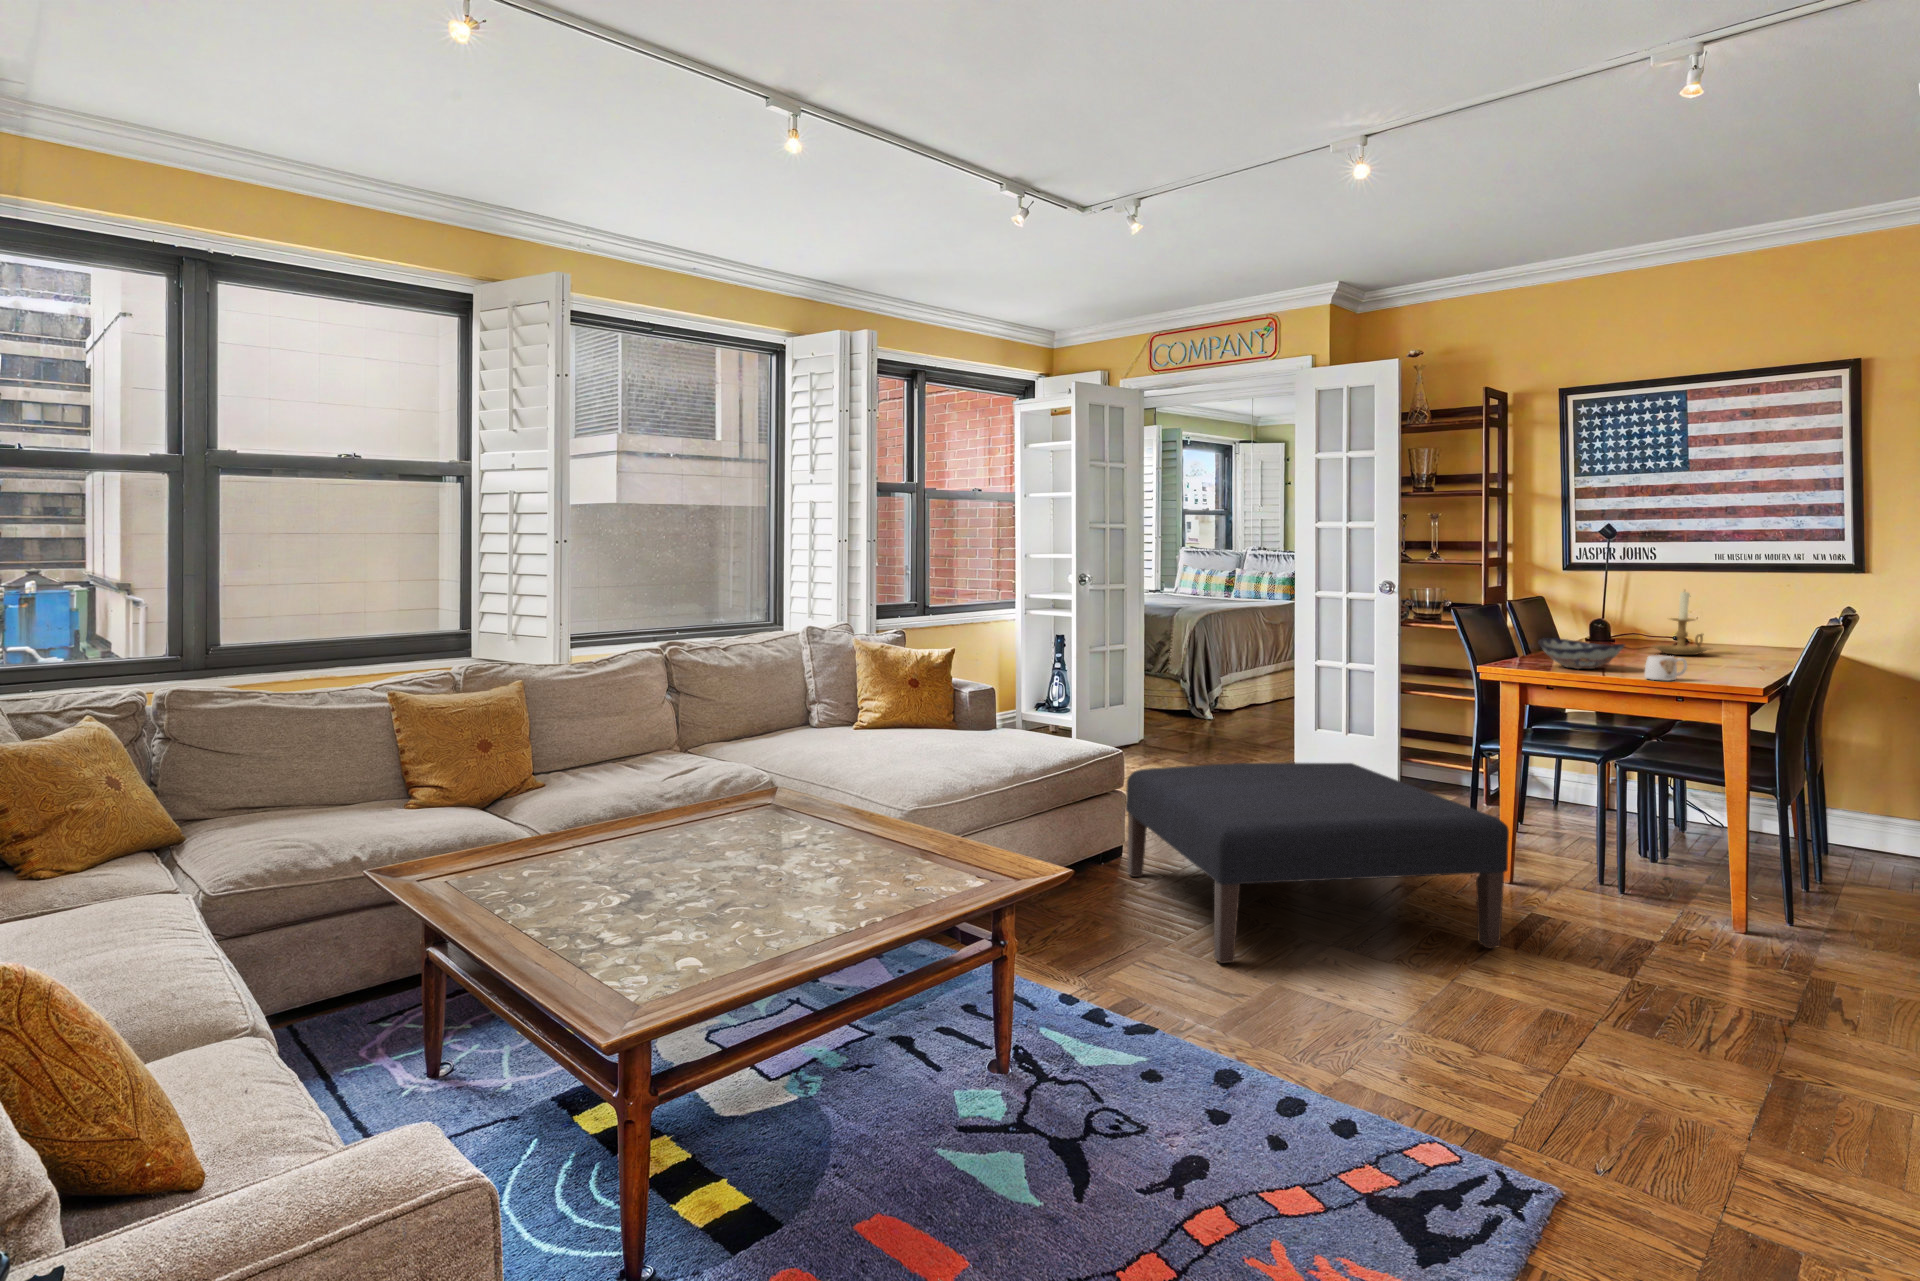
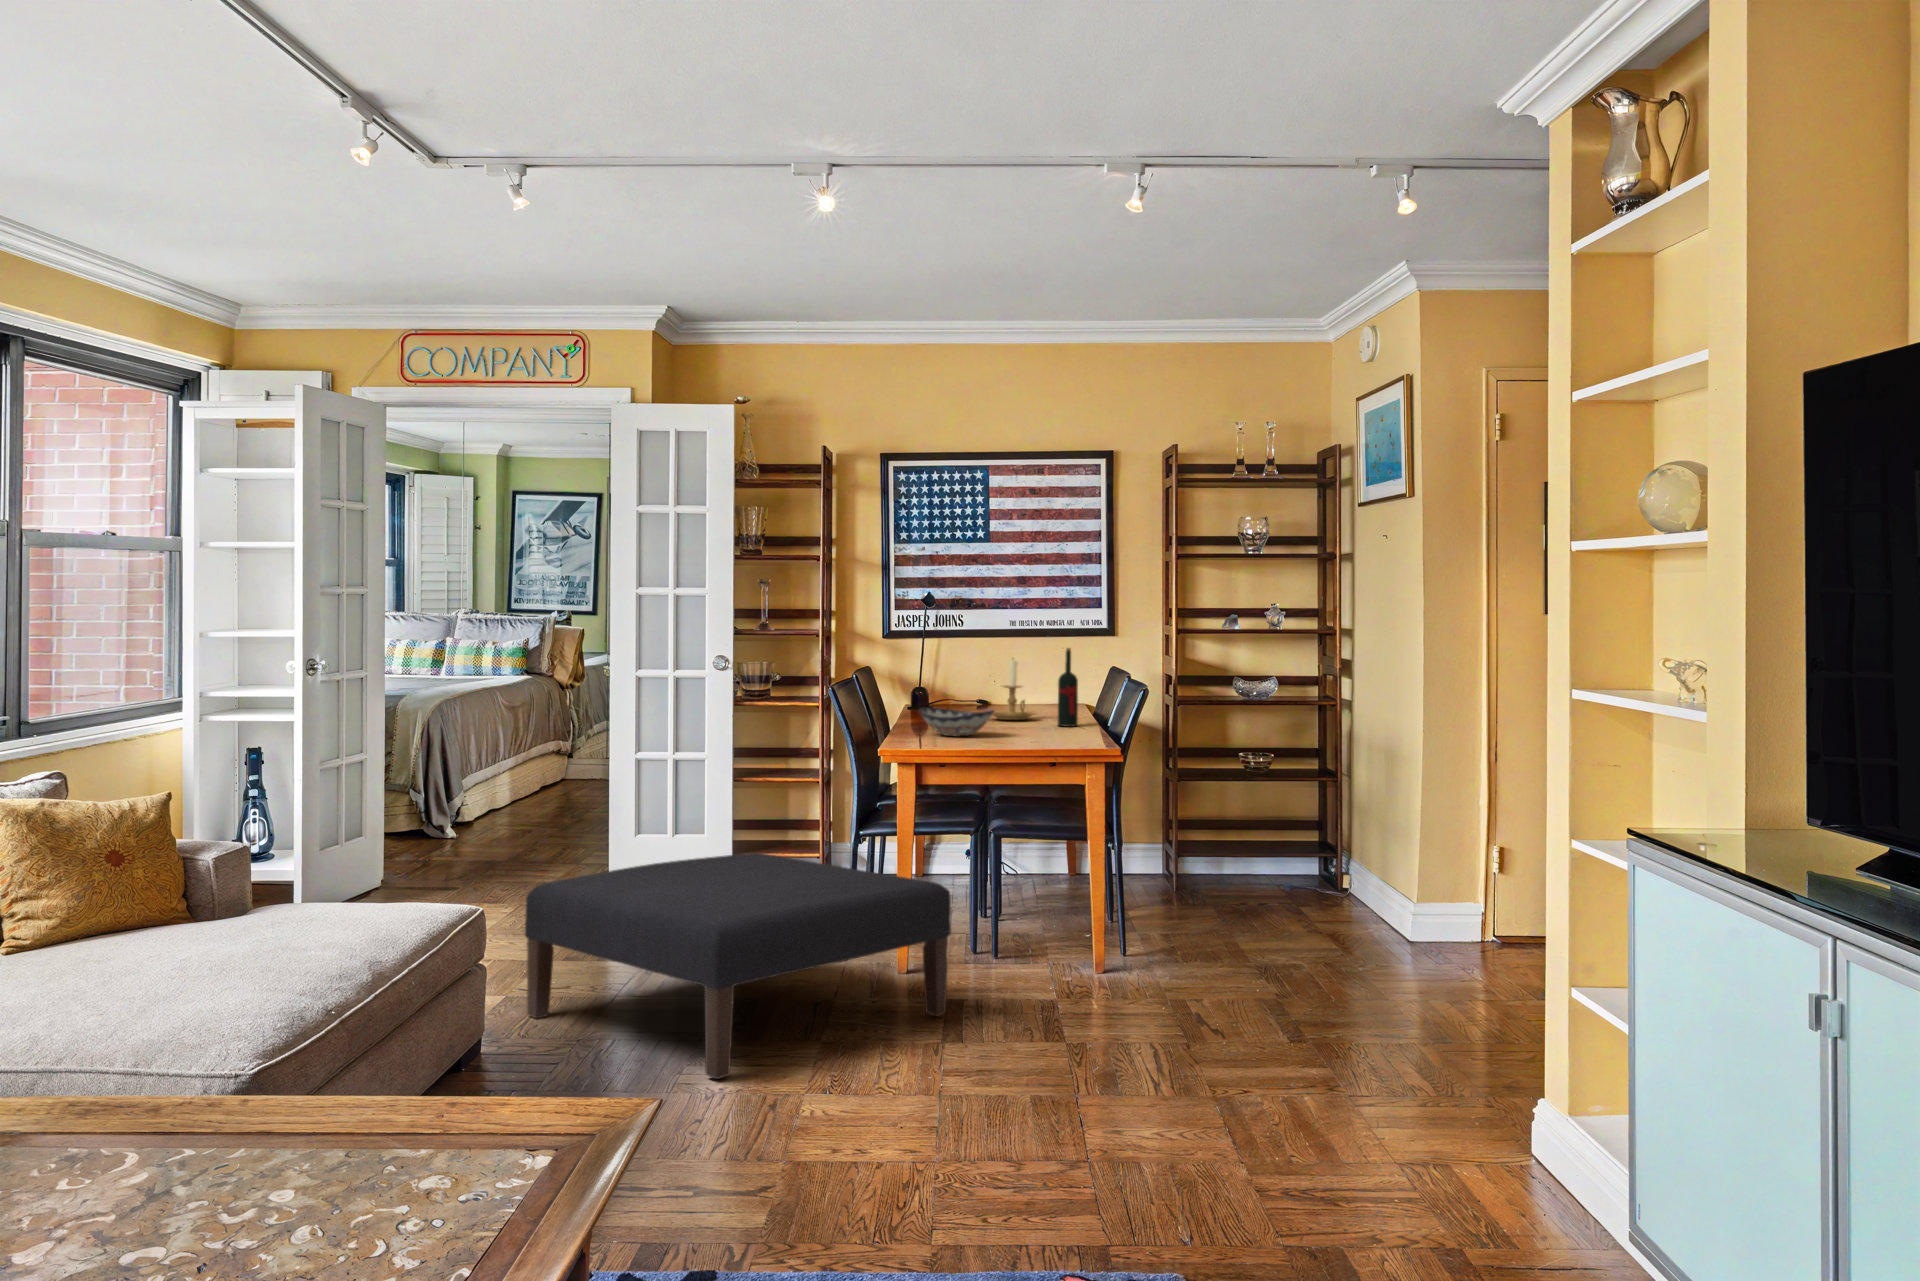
wine bottle: none [1727,579,1757,665] -> present [1057,648,1078,727]
mug: present [1645,655,1687,681] -> none [1020,719,1051,742]

